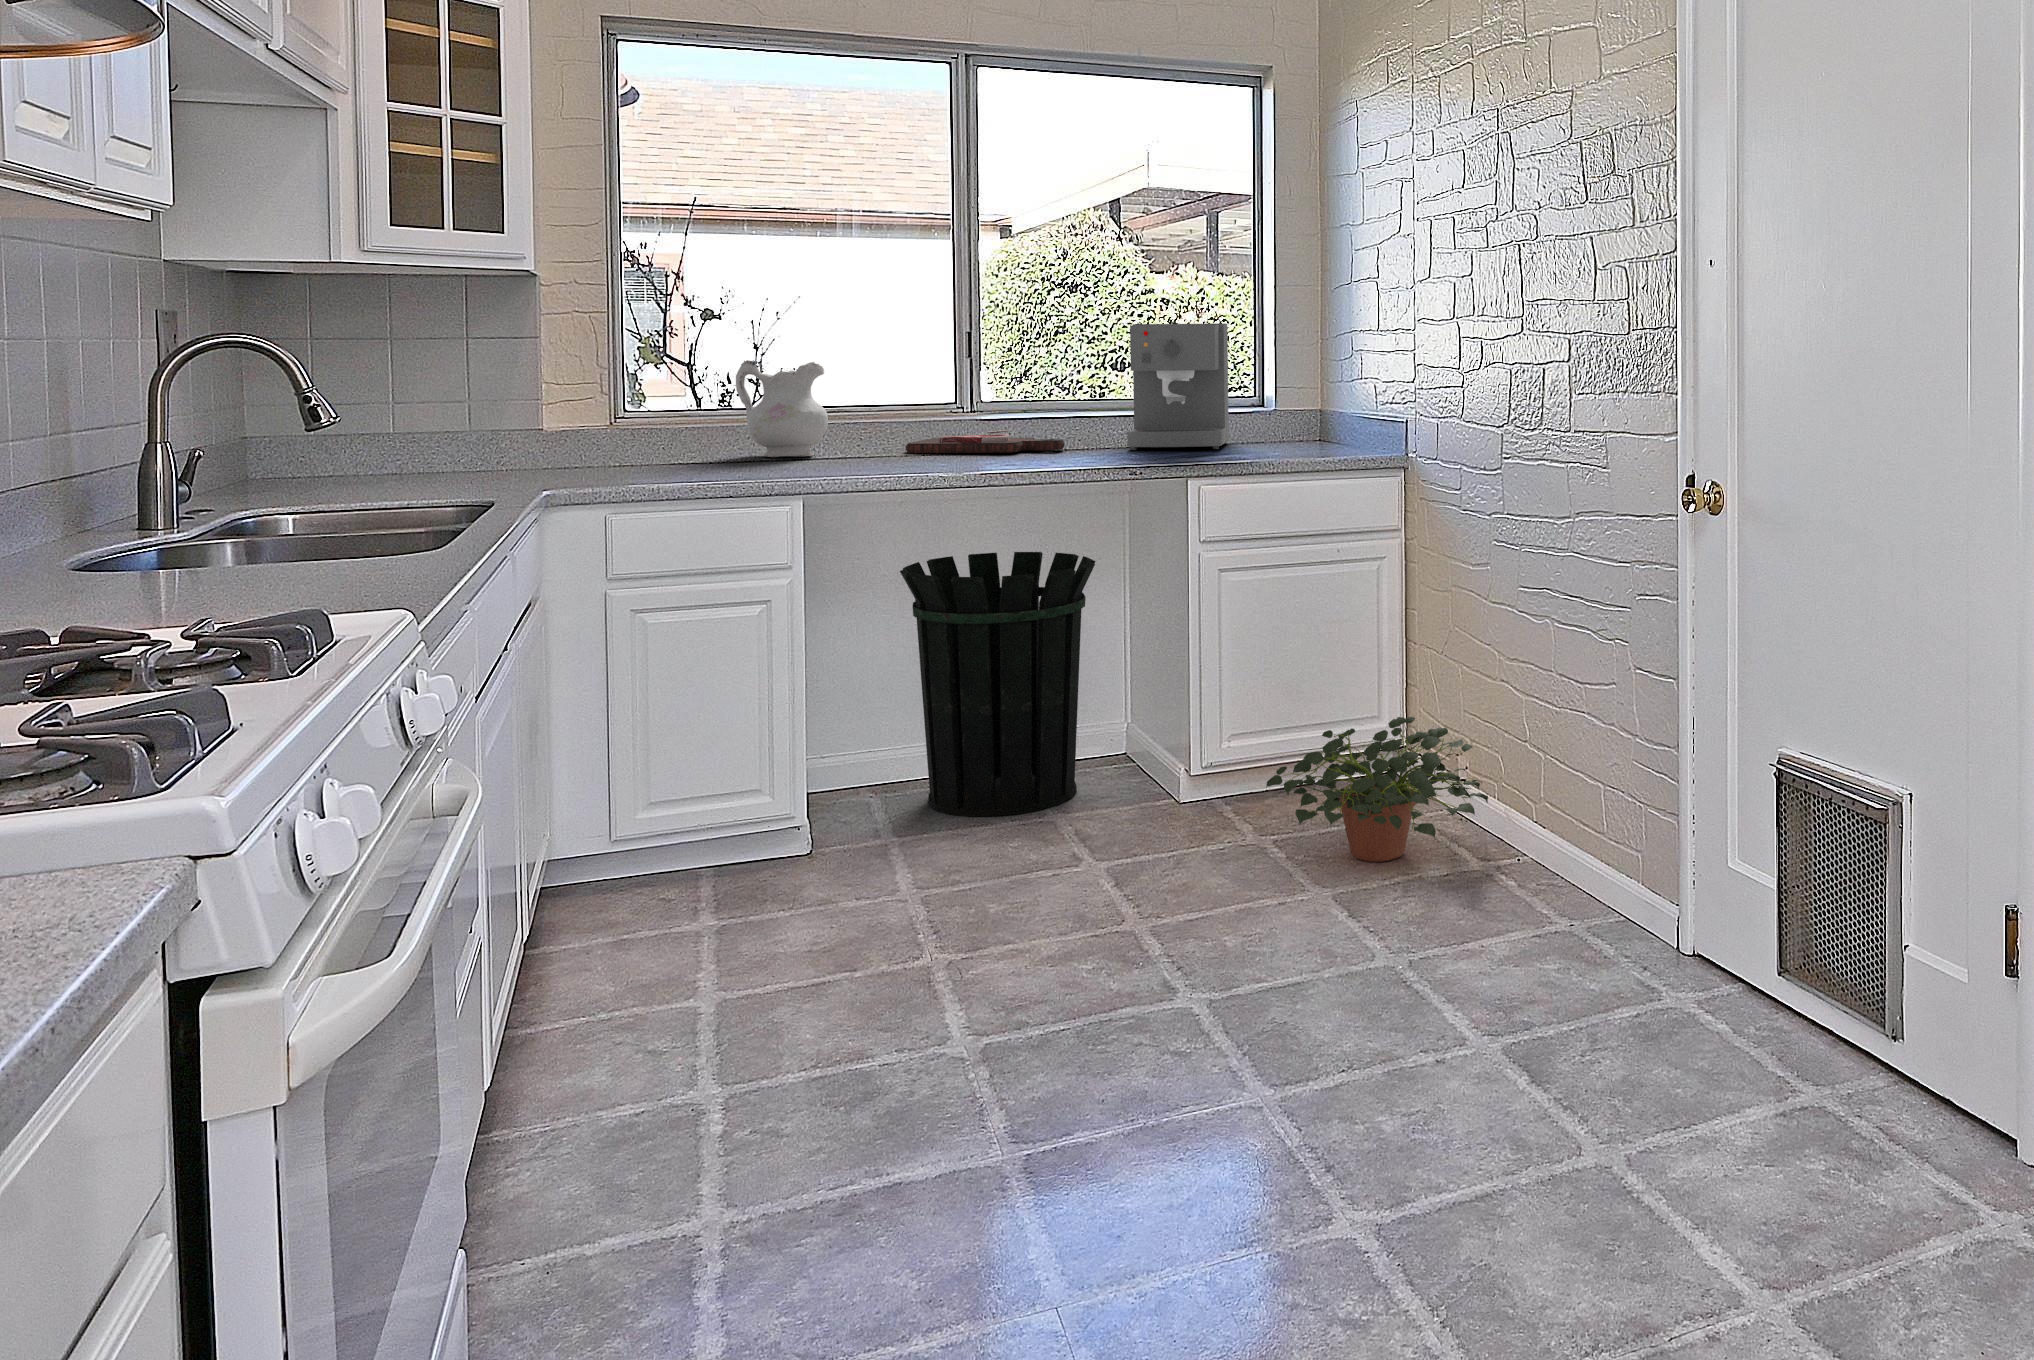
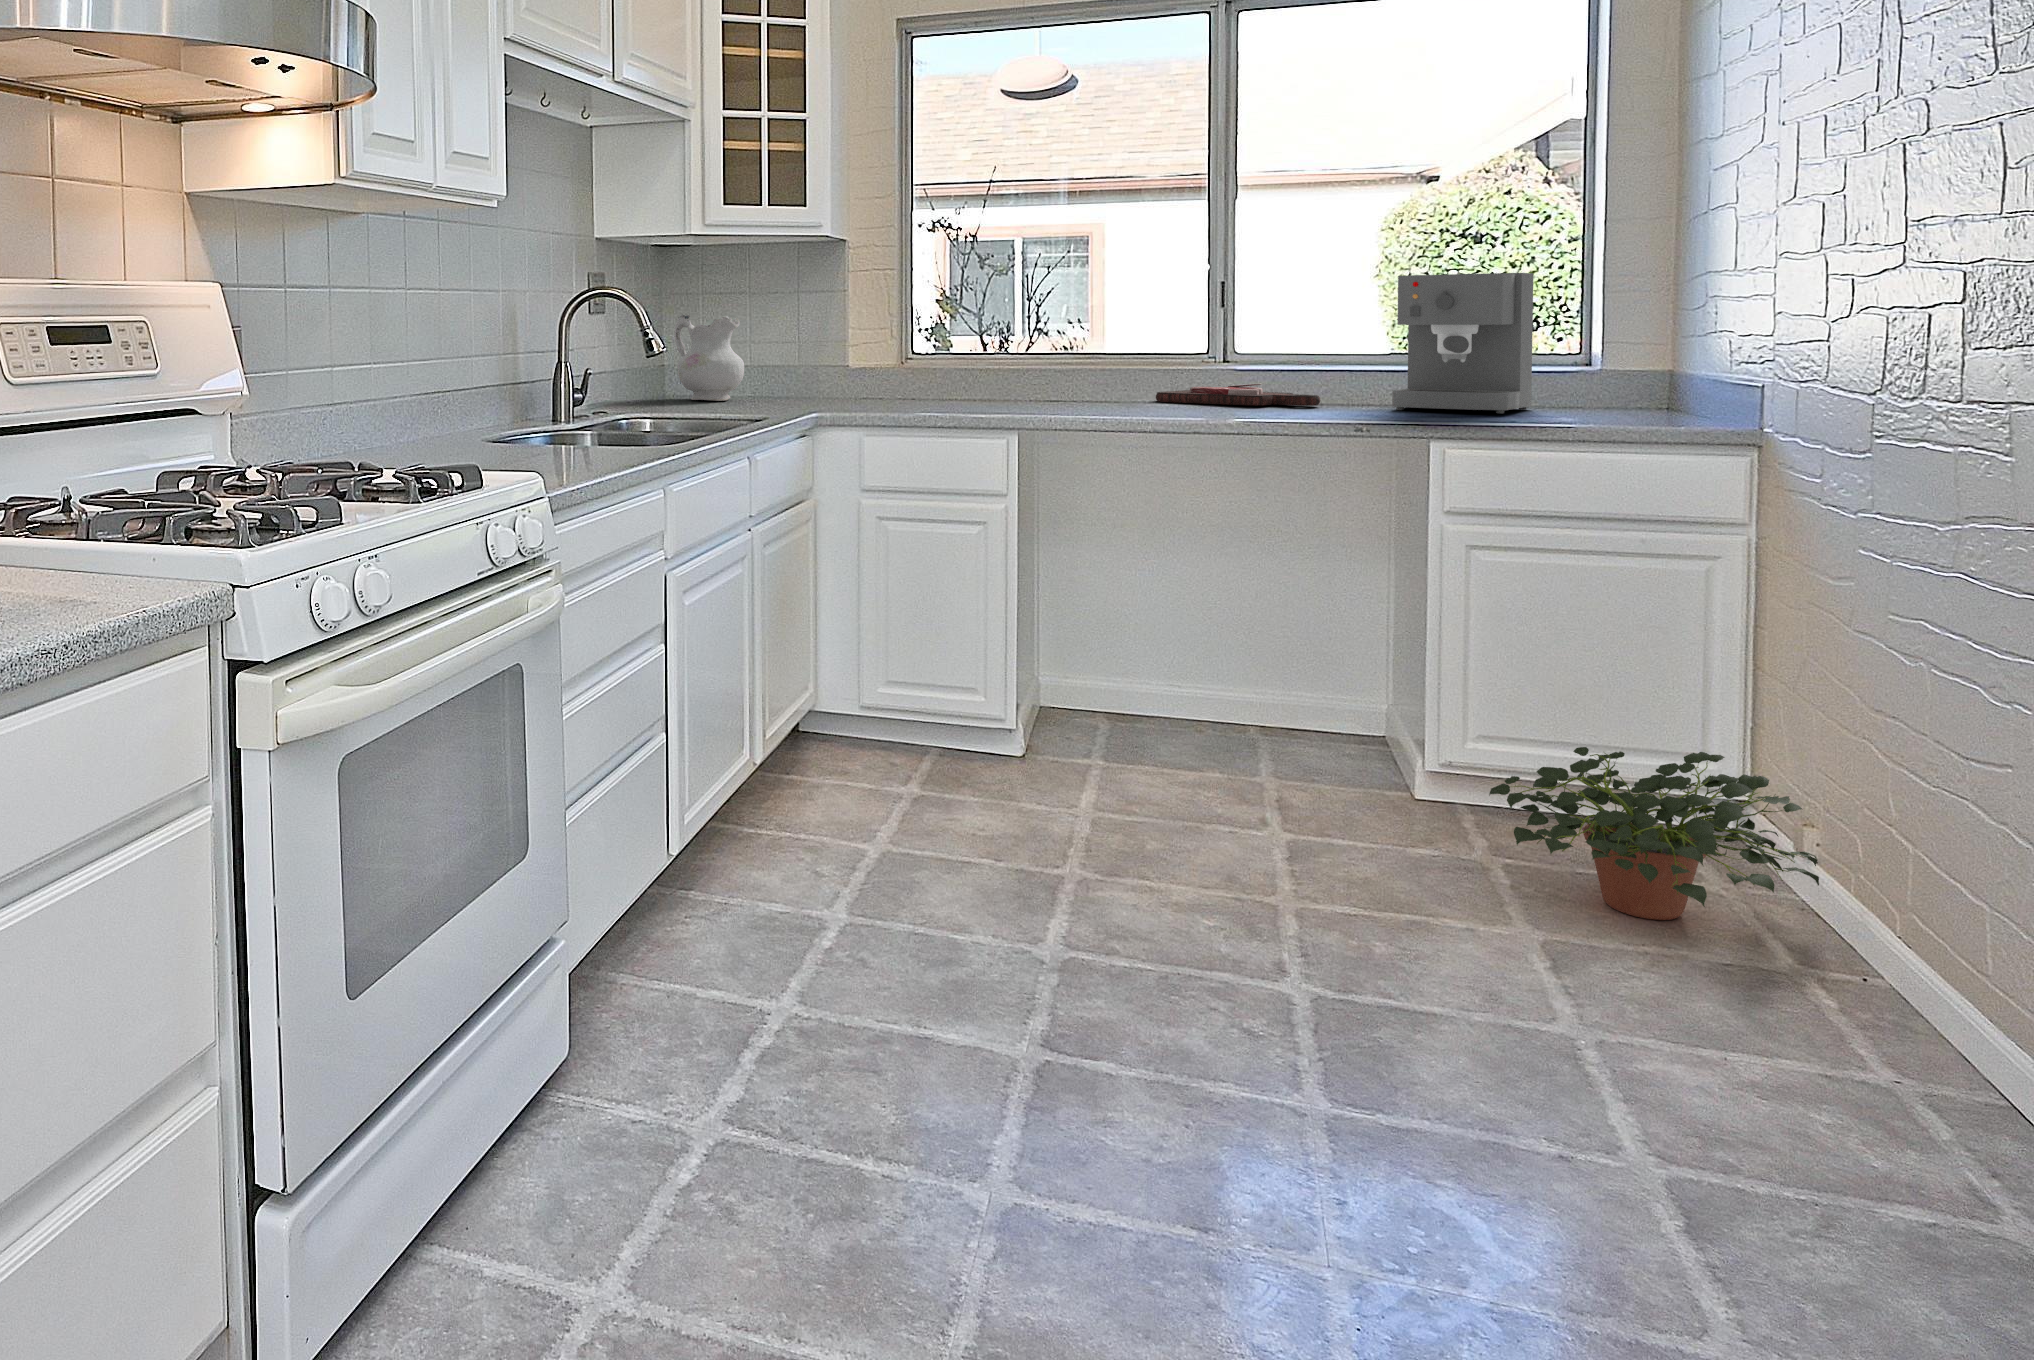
ceramic pitcher: present [736,360,828,457] -> present [675,314,744,401]
waste bin: present [900,552,1095,816] -> none [1134,504,1340,767]

